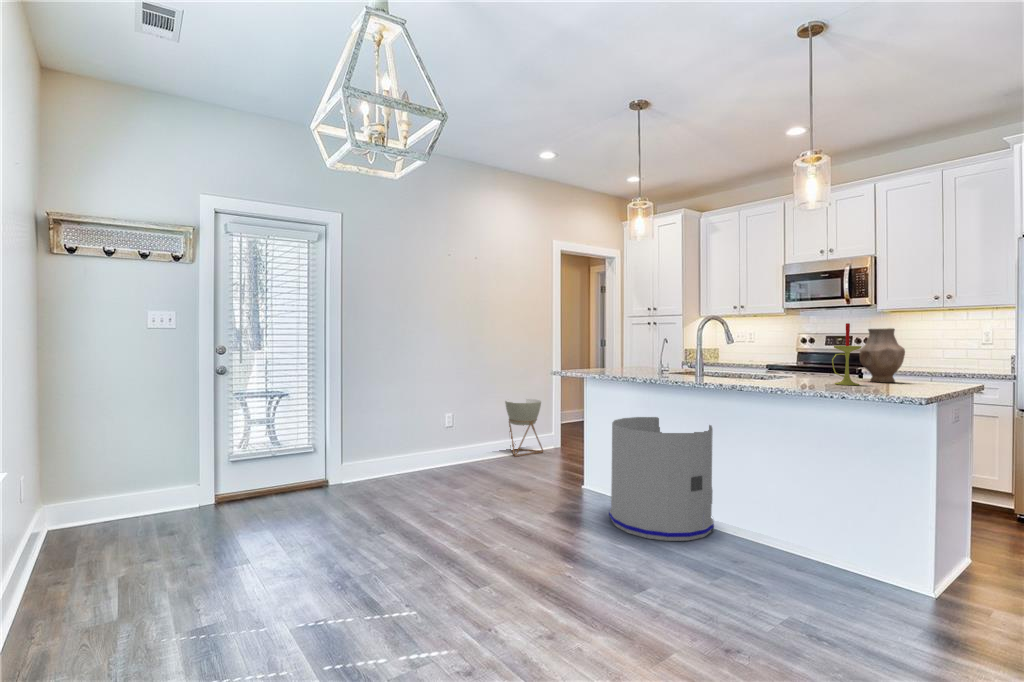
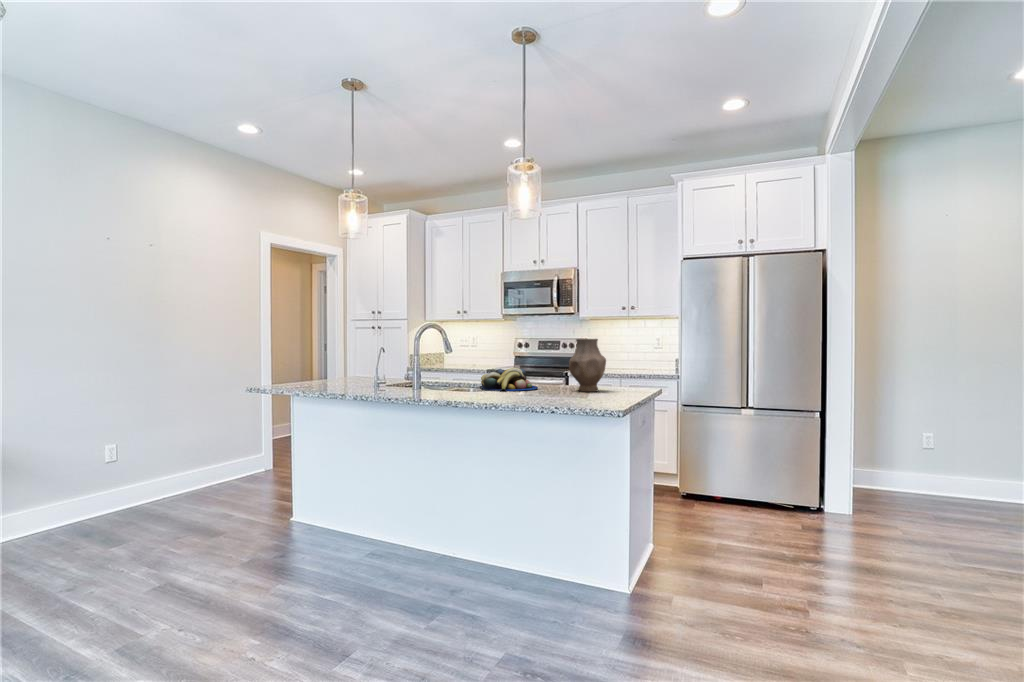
candle: present [832,323,861,385] -> none [546,333,573,400]
fruit bowl: none [761,357,823,379] -> present [481,367,538,392]
planter: present [505,399,543,456] -> none [186,423,243,499]
trash can: present [609,417,714,541] -> none [308,442,433,602]

